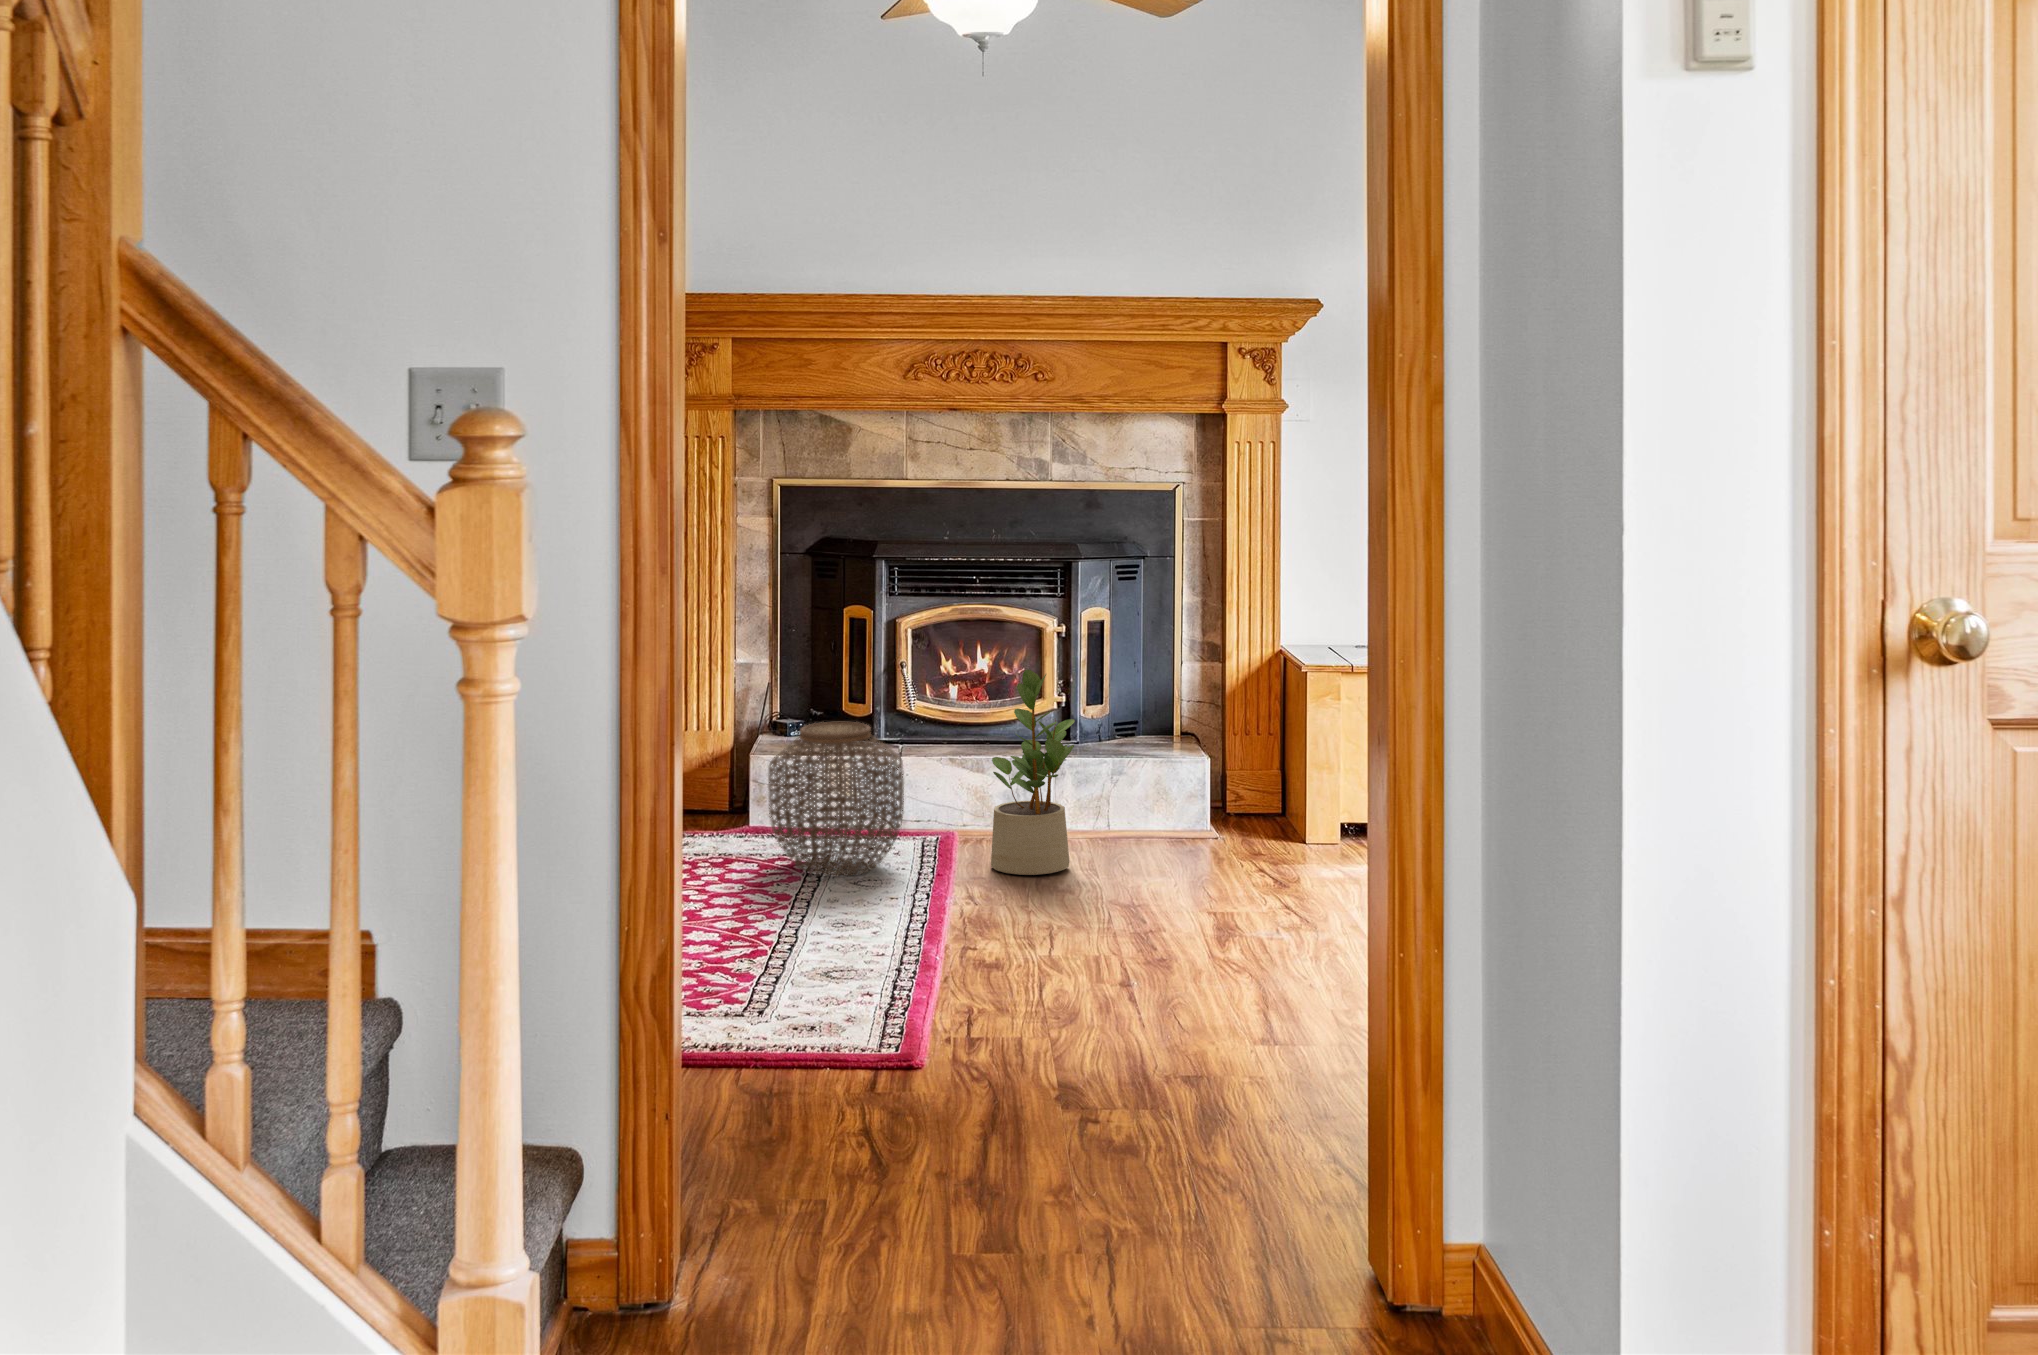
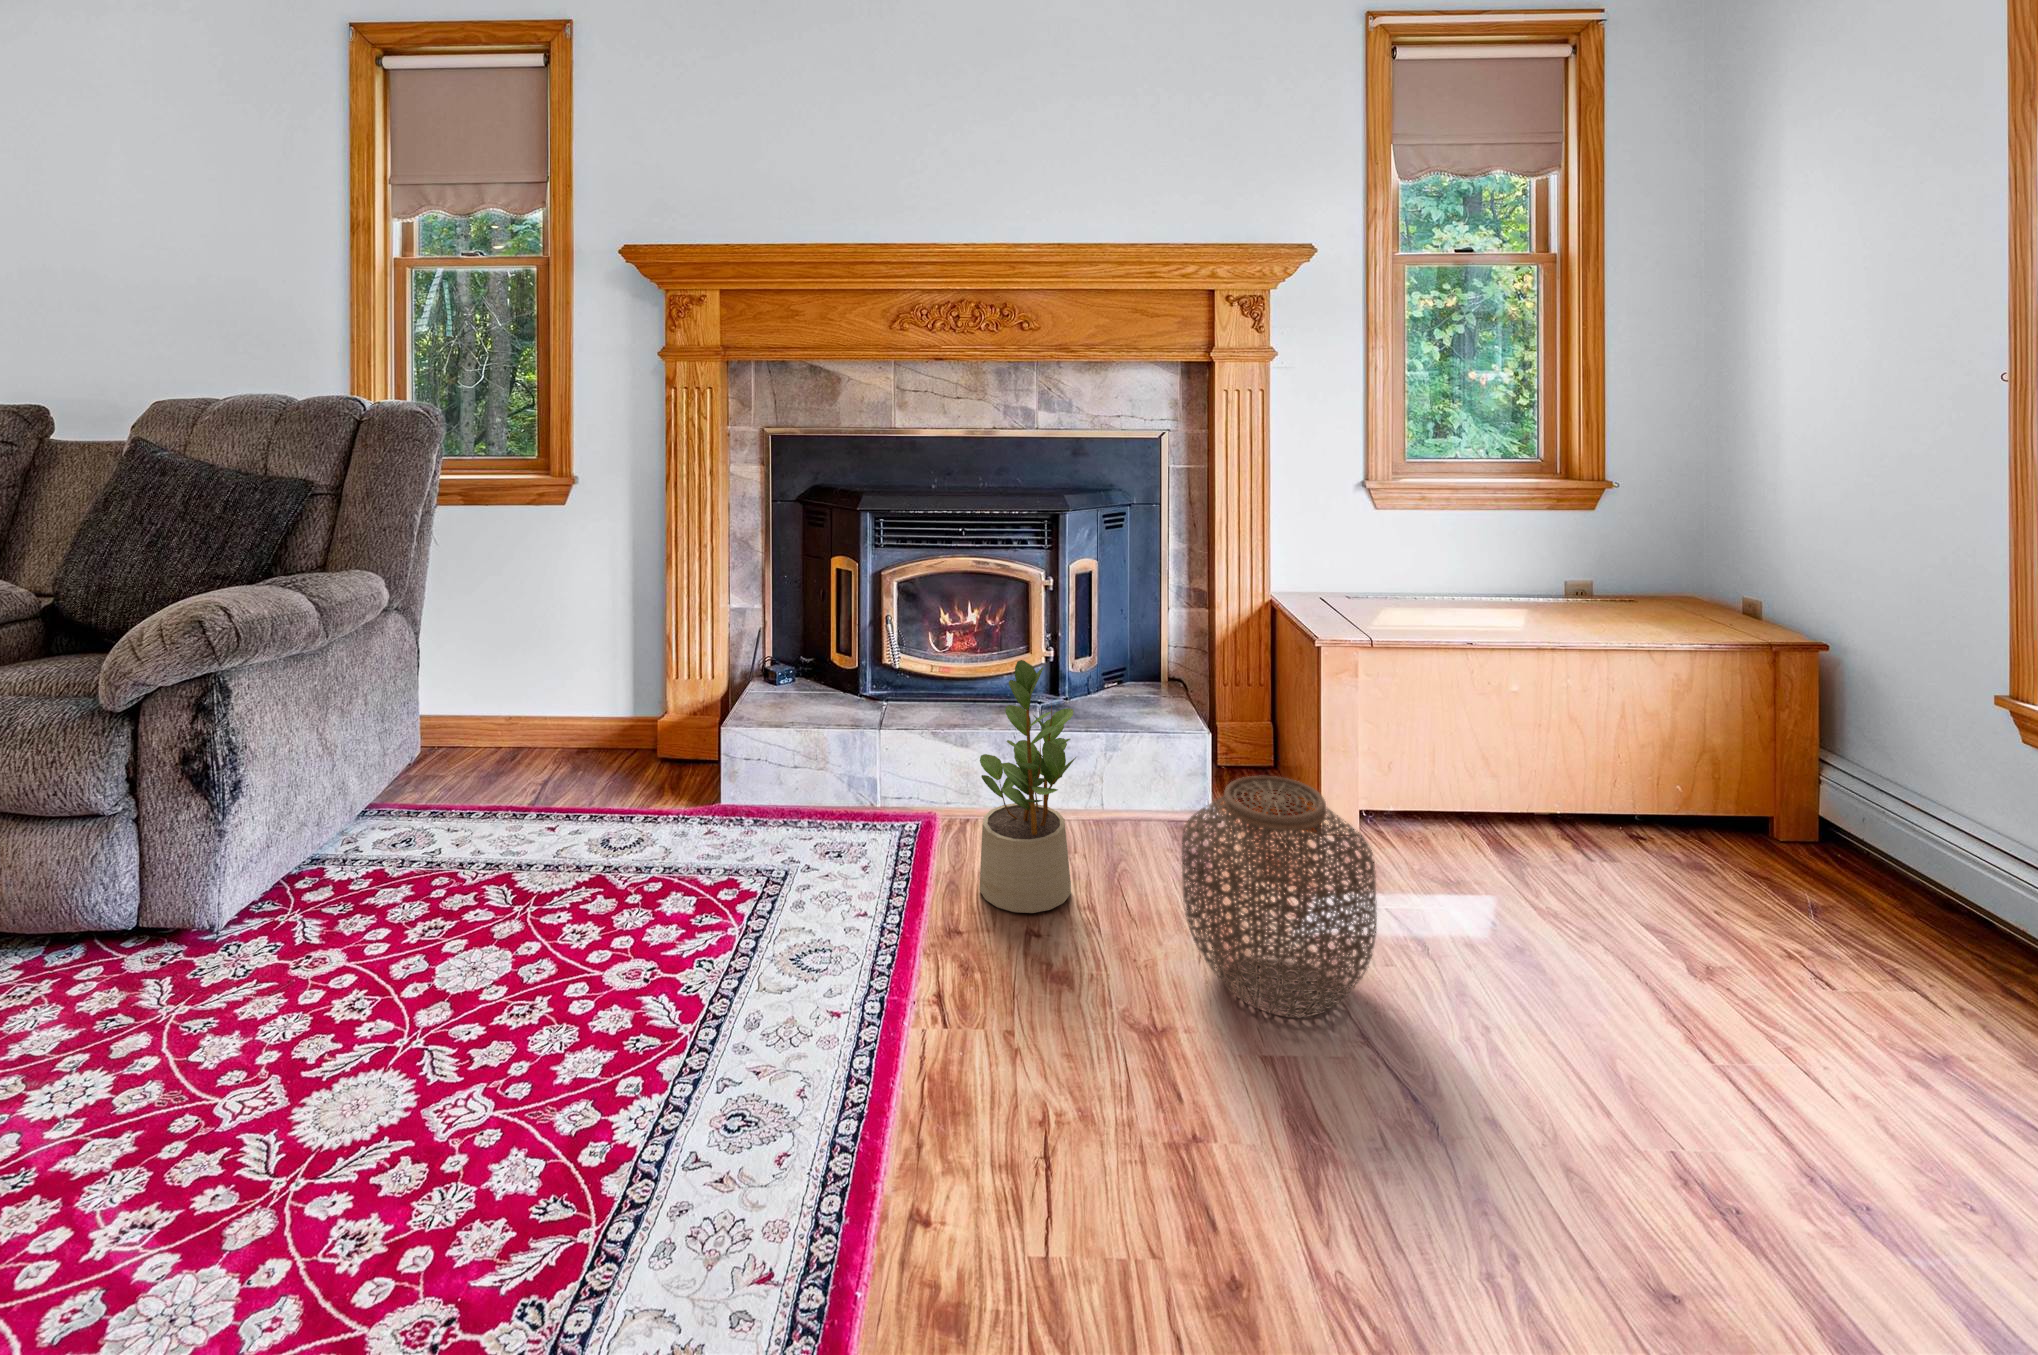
woven basket: present [768,722,904,876] -> present [1182,776,1377,1017]

